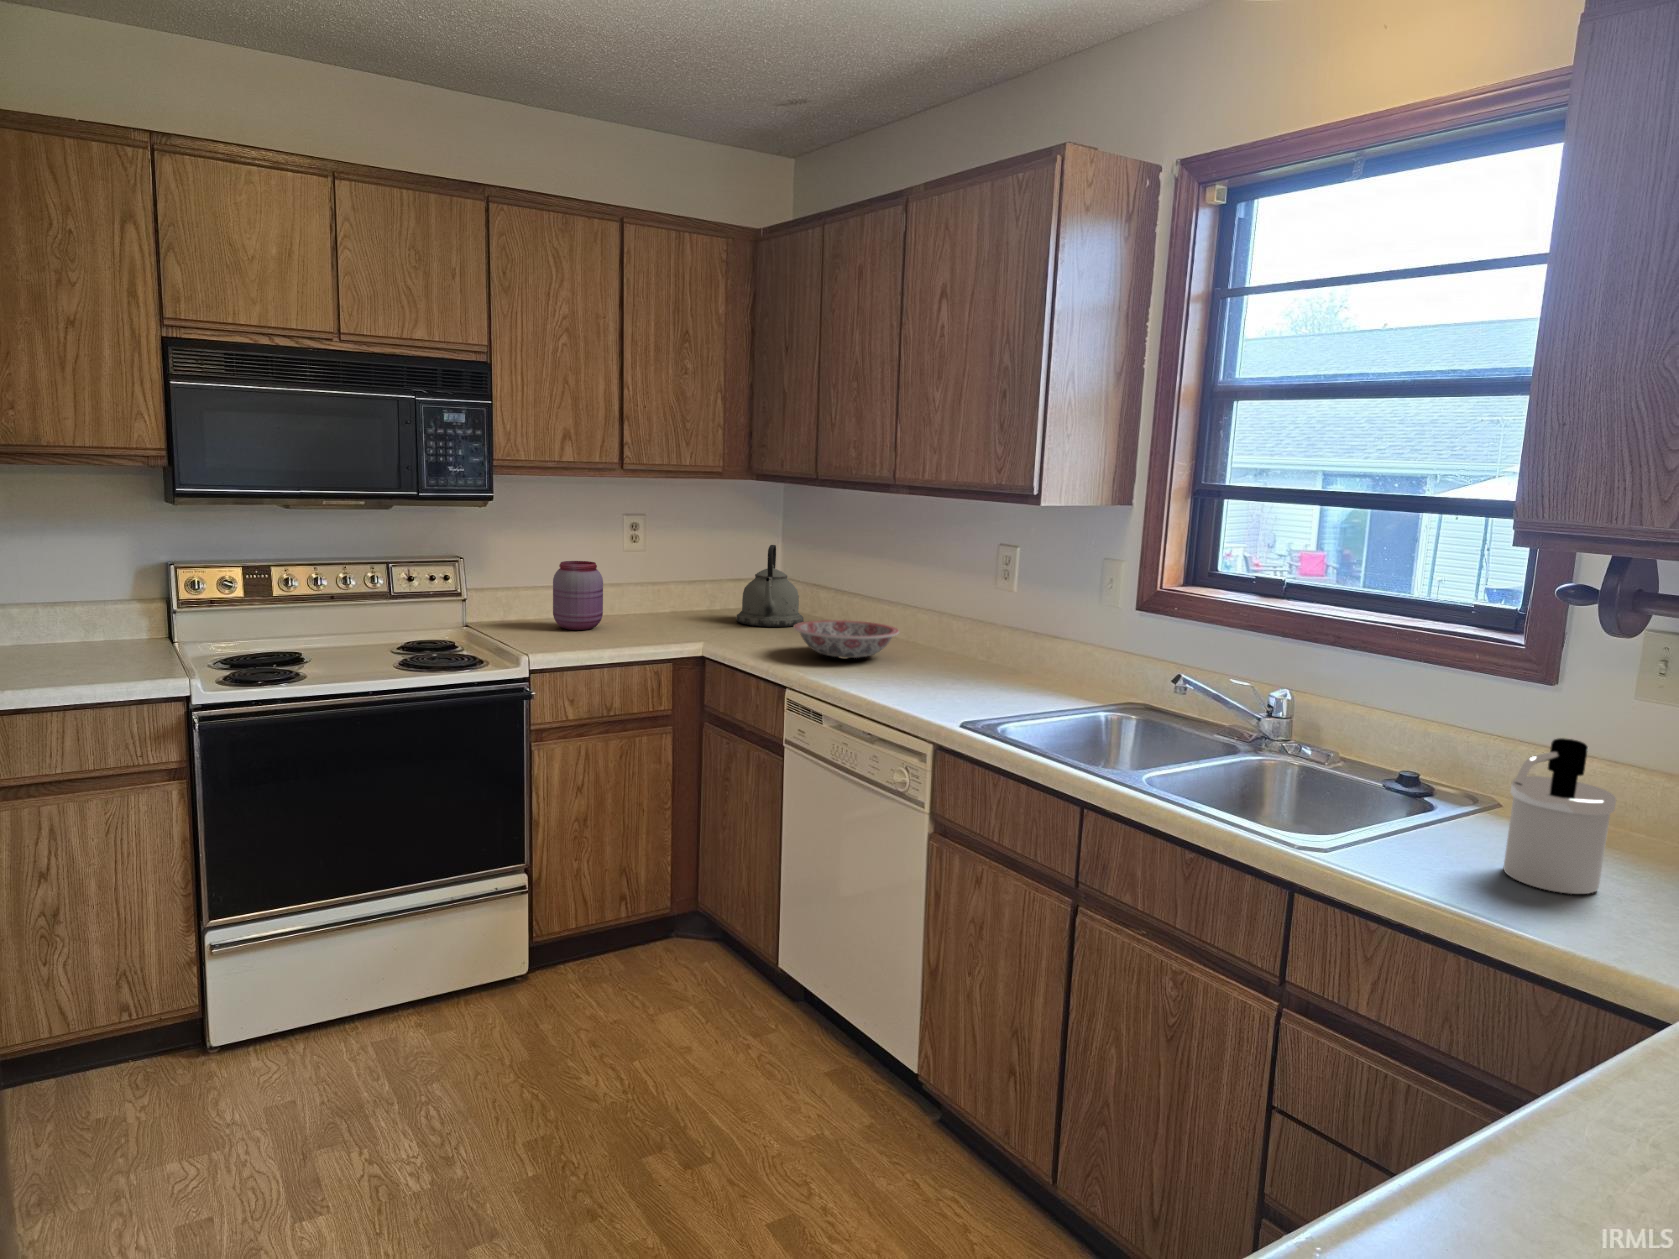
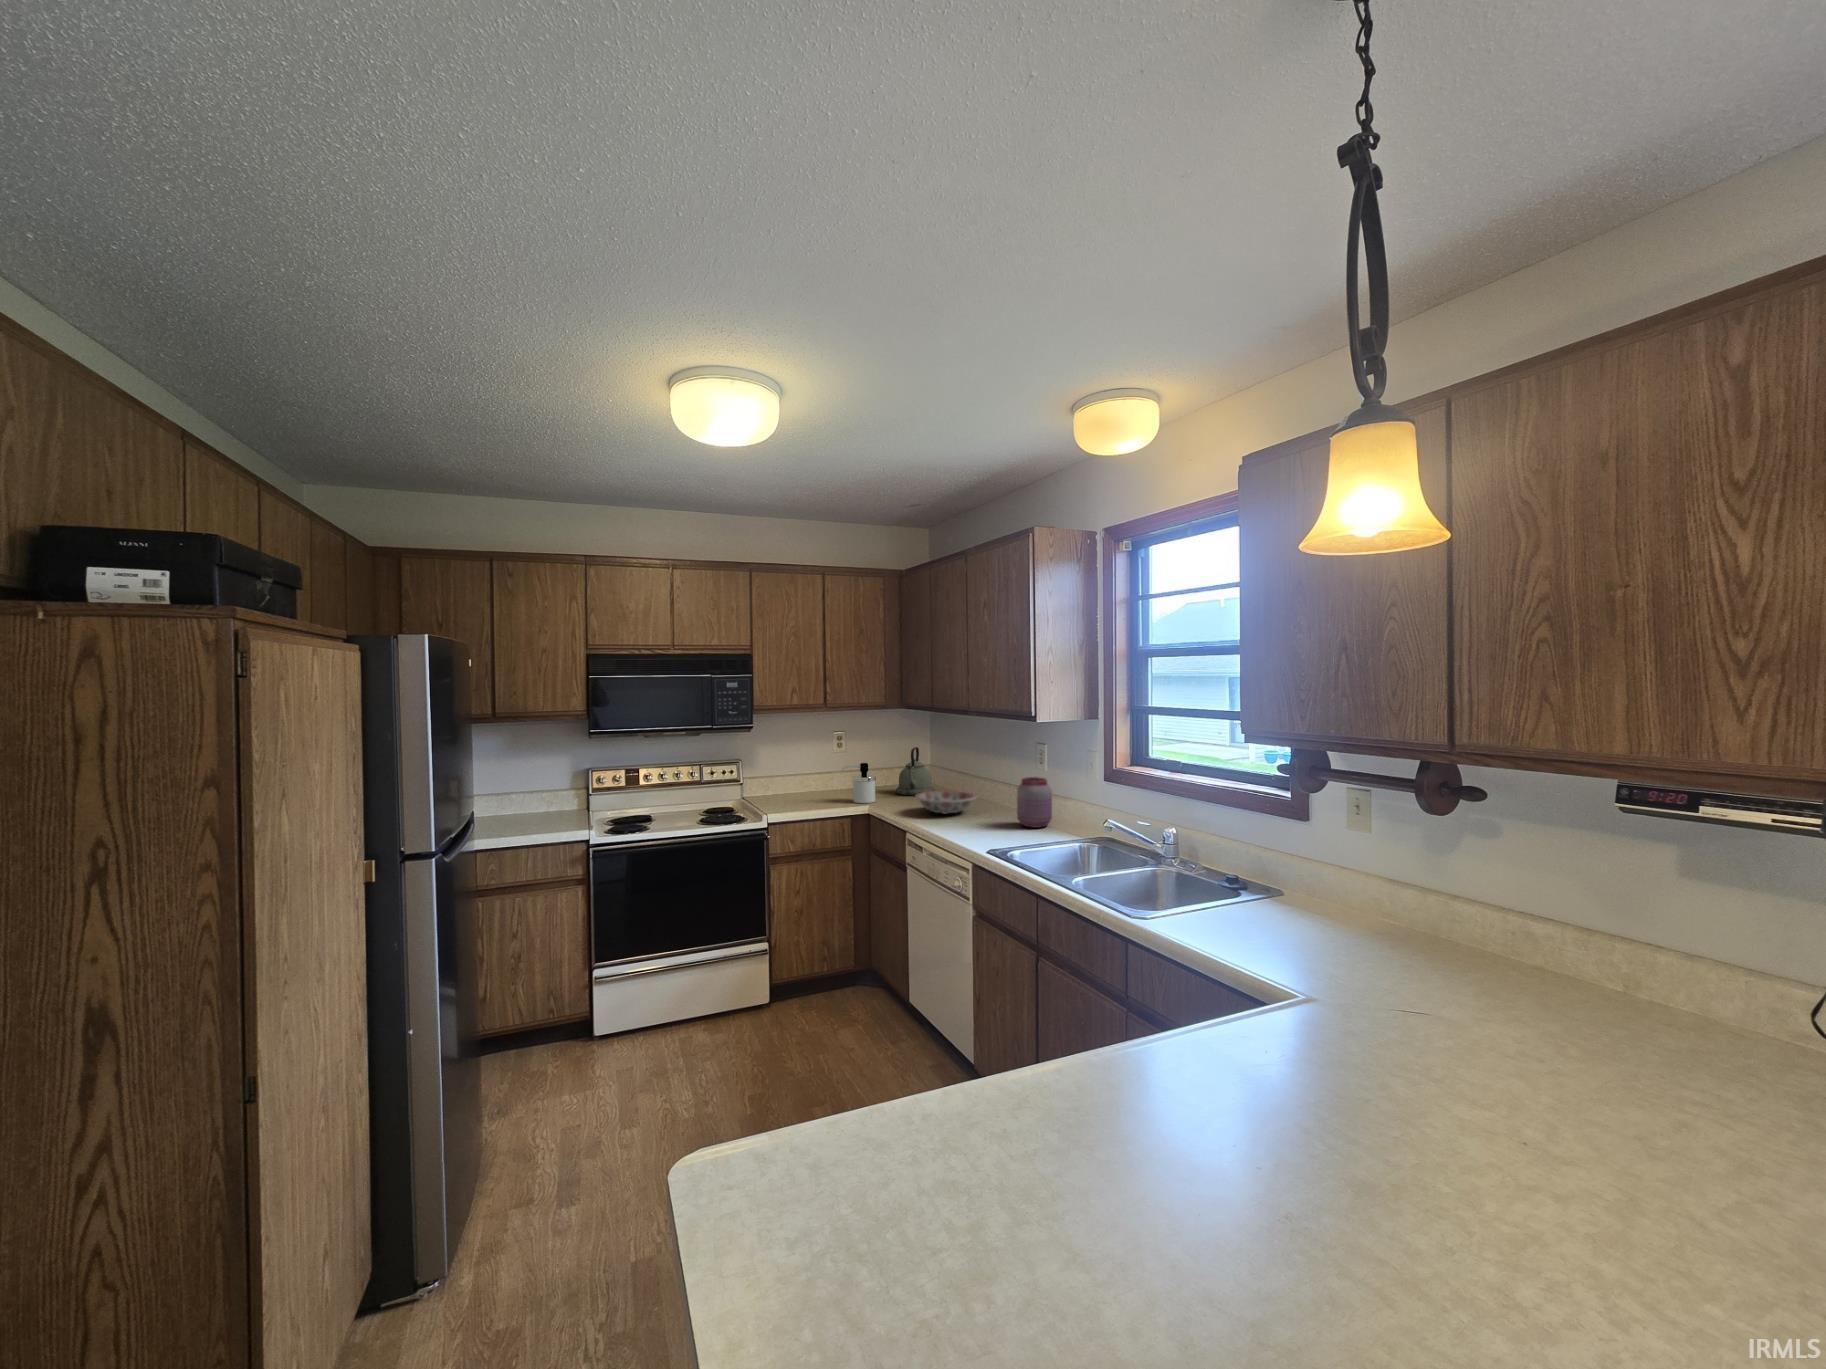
jar: present [553,561,603,630] -> present [1017,777,1052,828]
soap dispenser: present [1504,738,1616,894] -> present [840,763,876,803]

